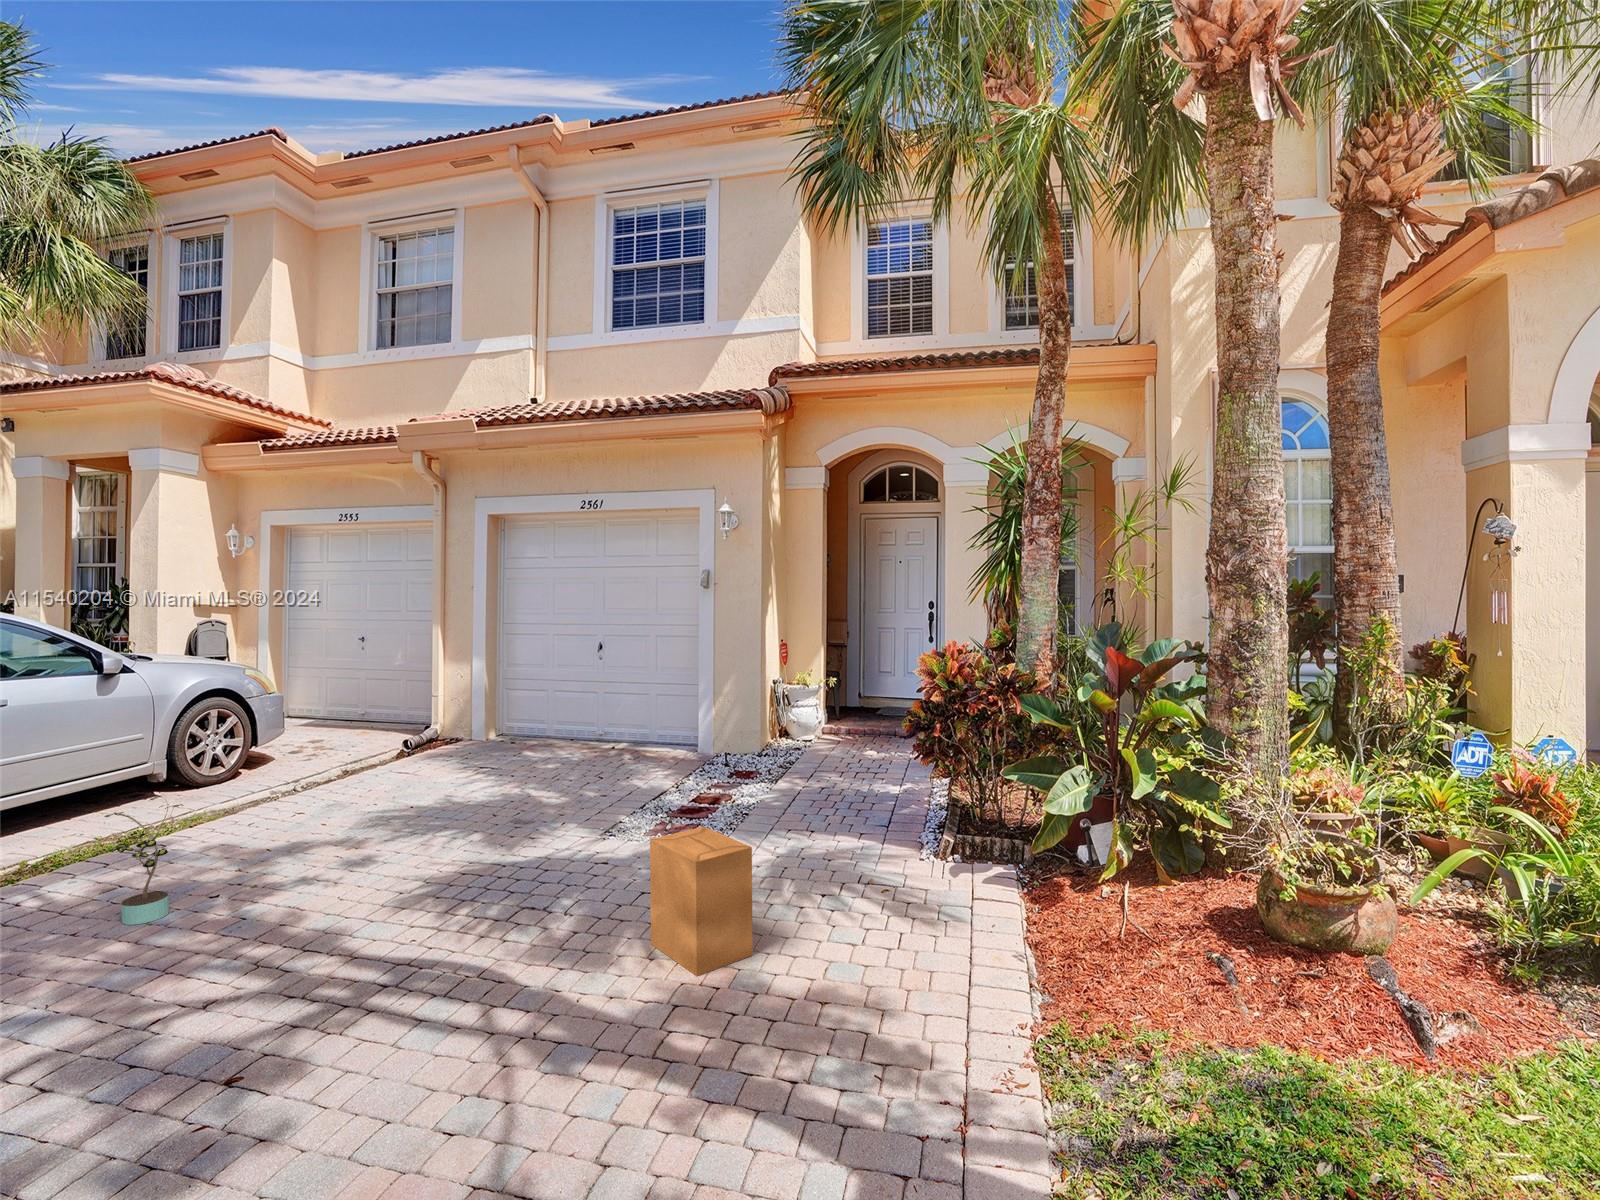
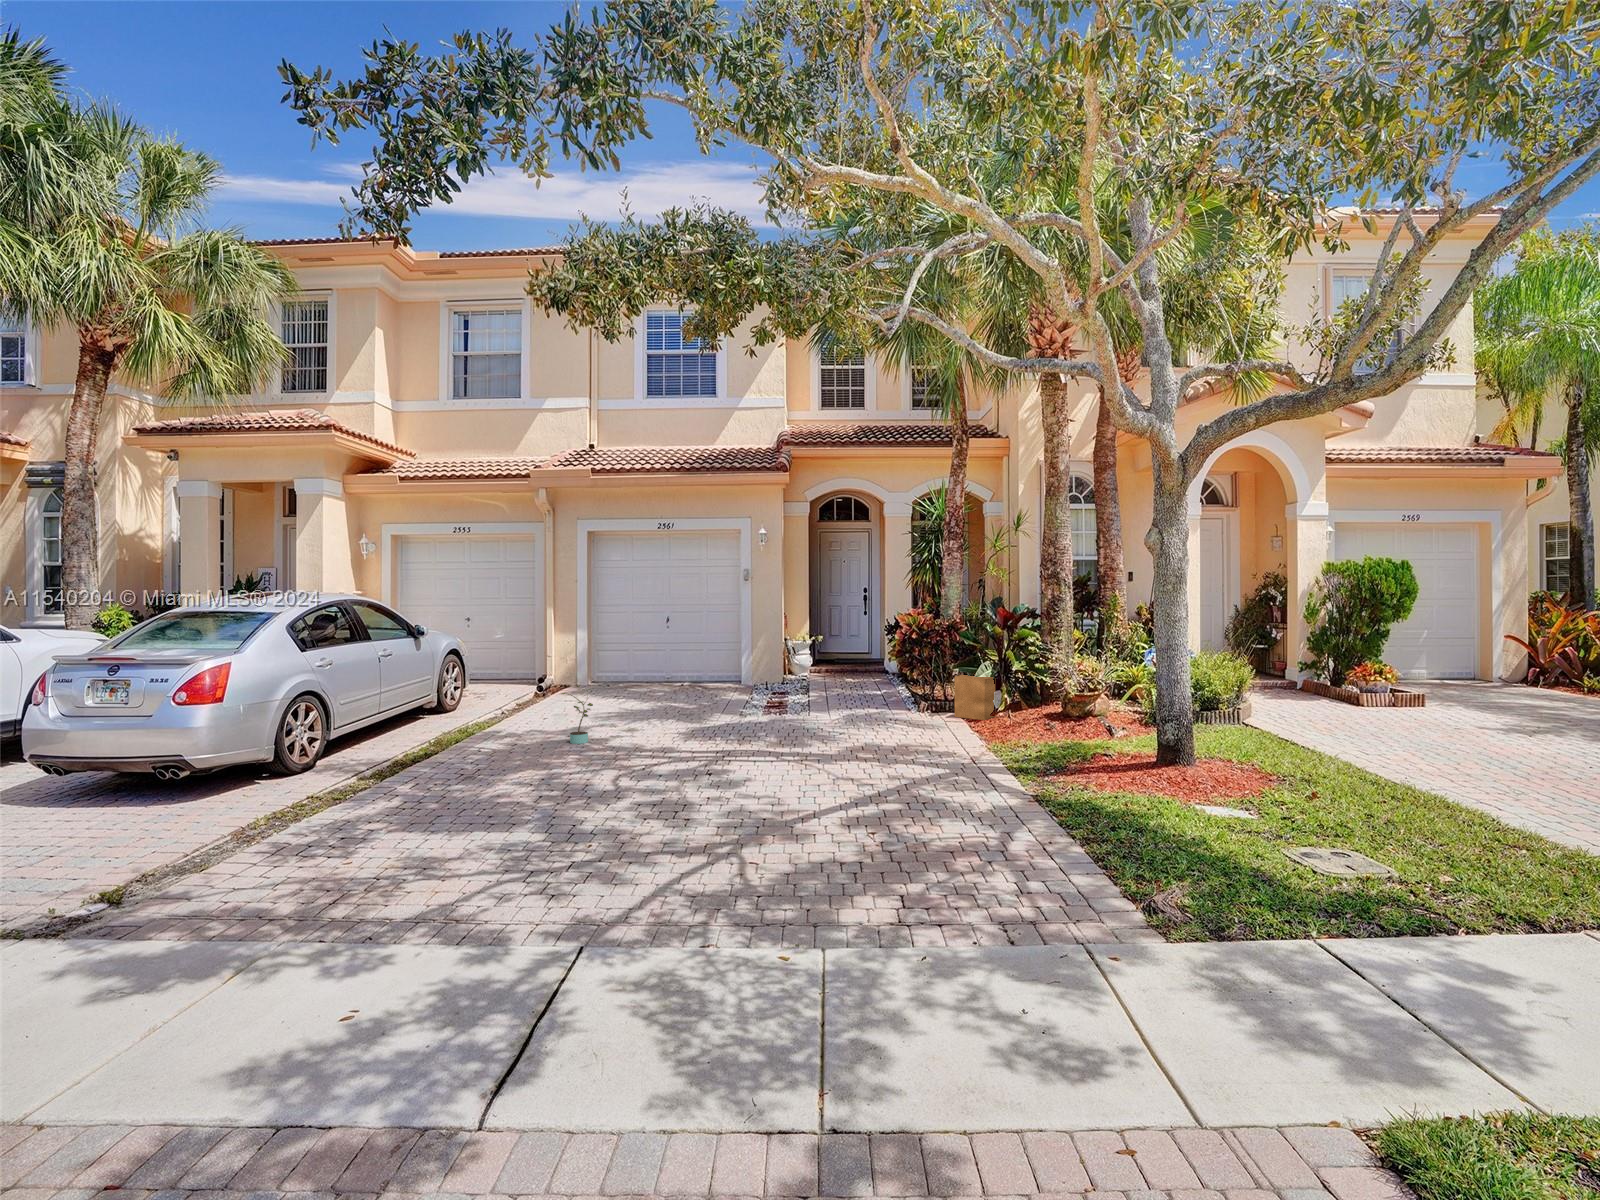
cardboard box: present [650,827,753,976] -> present [955,675,995,720]

